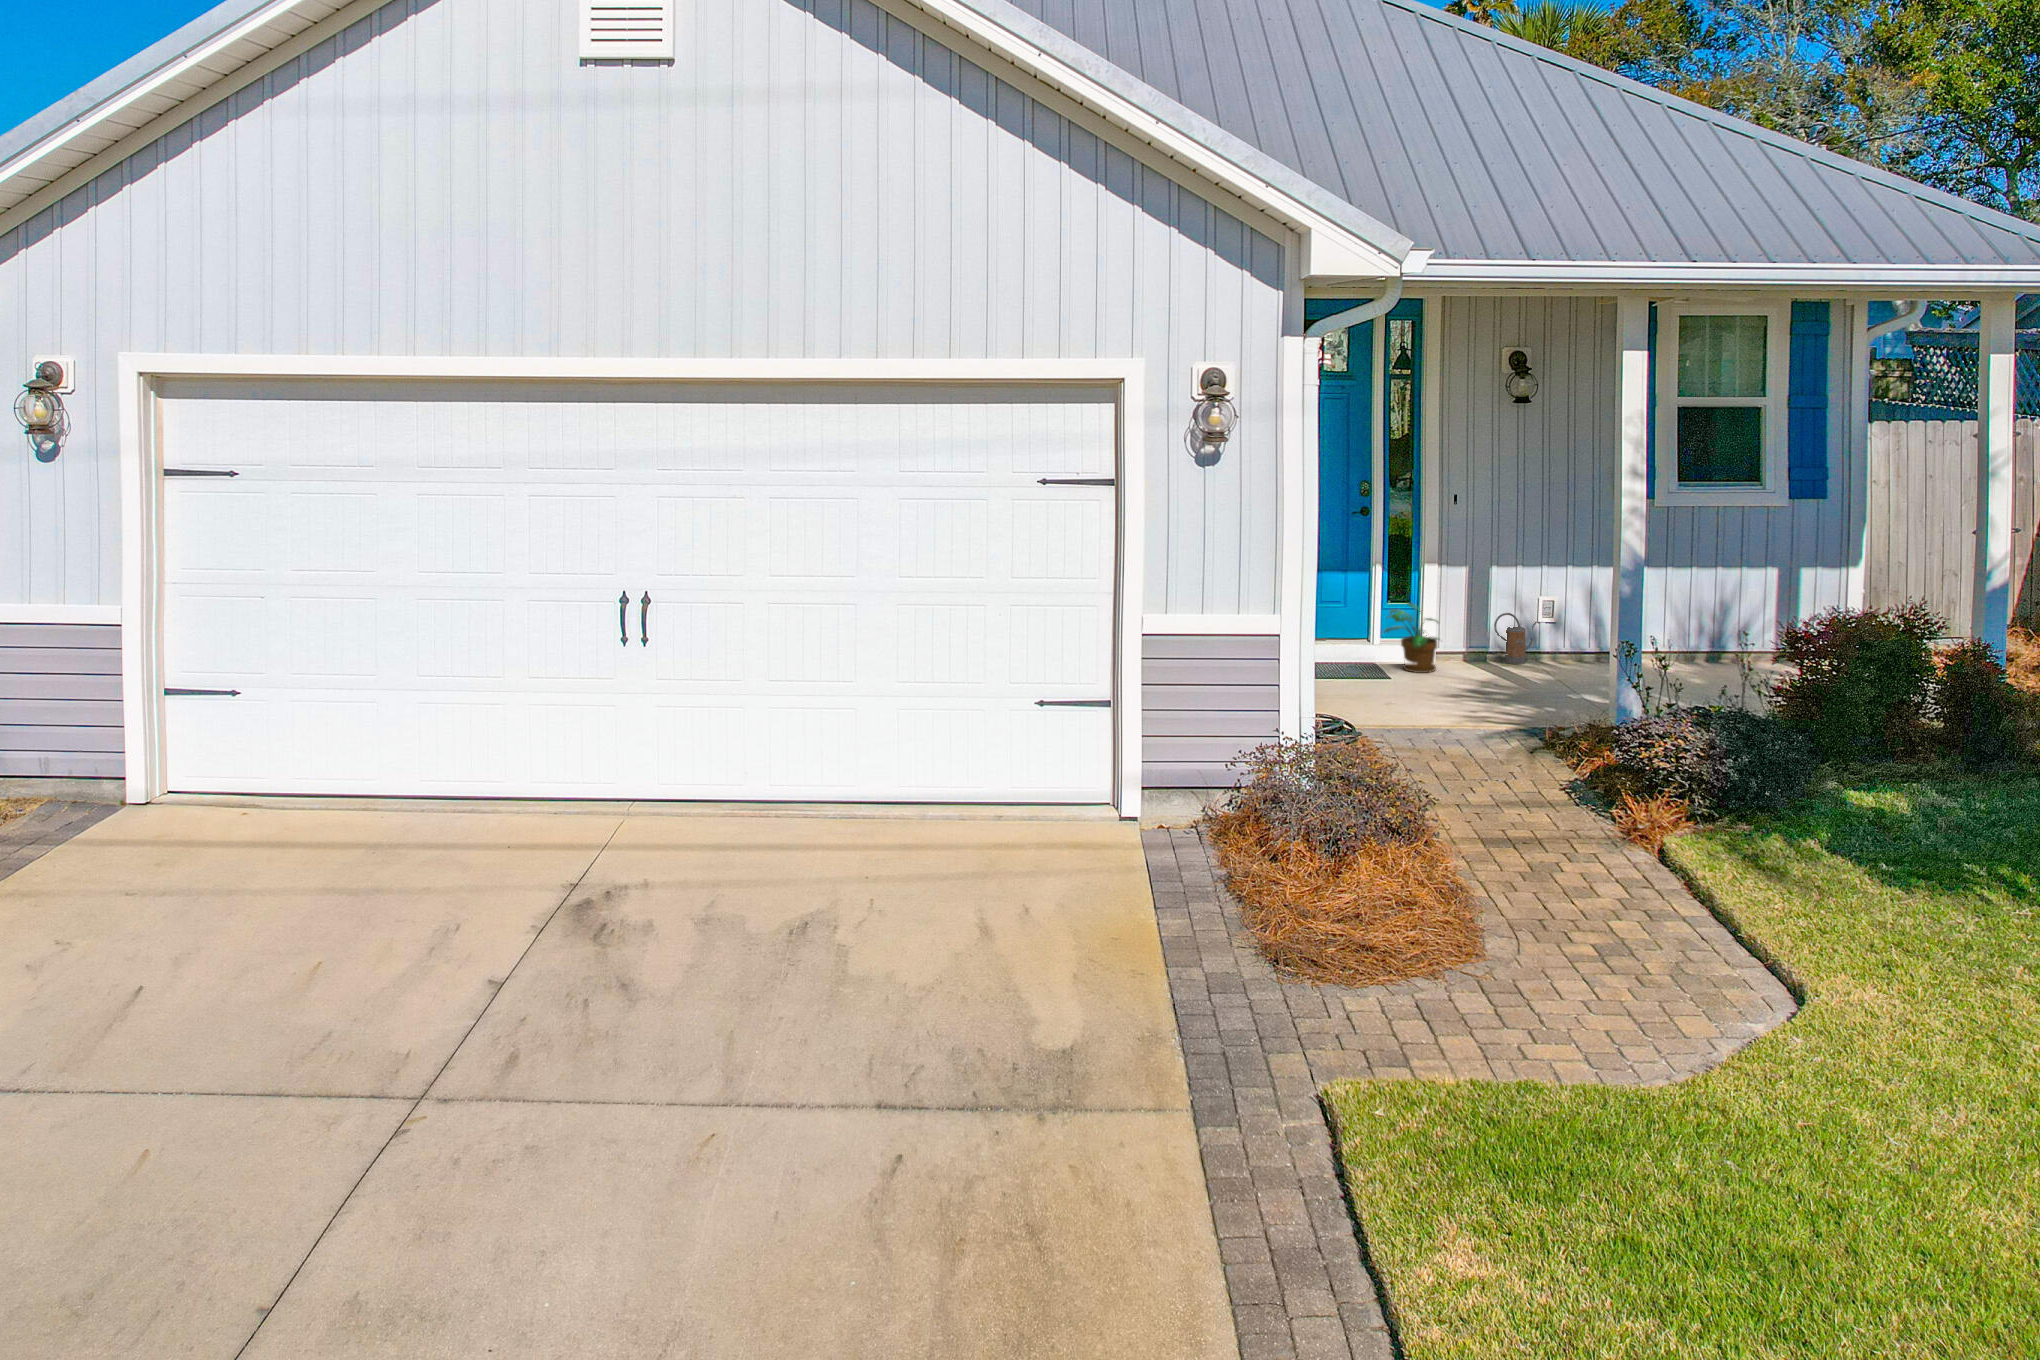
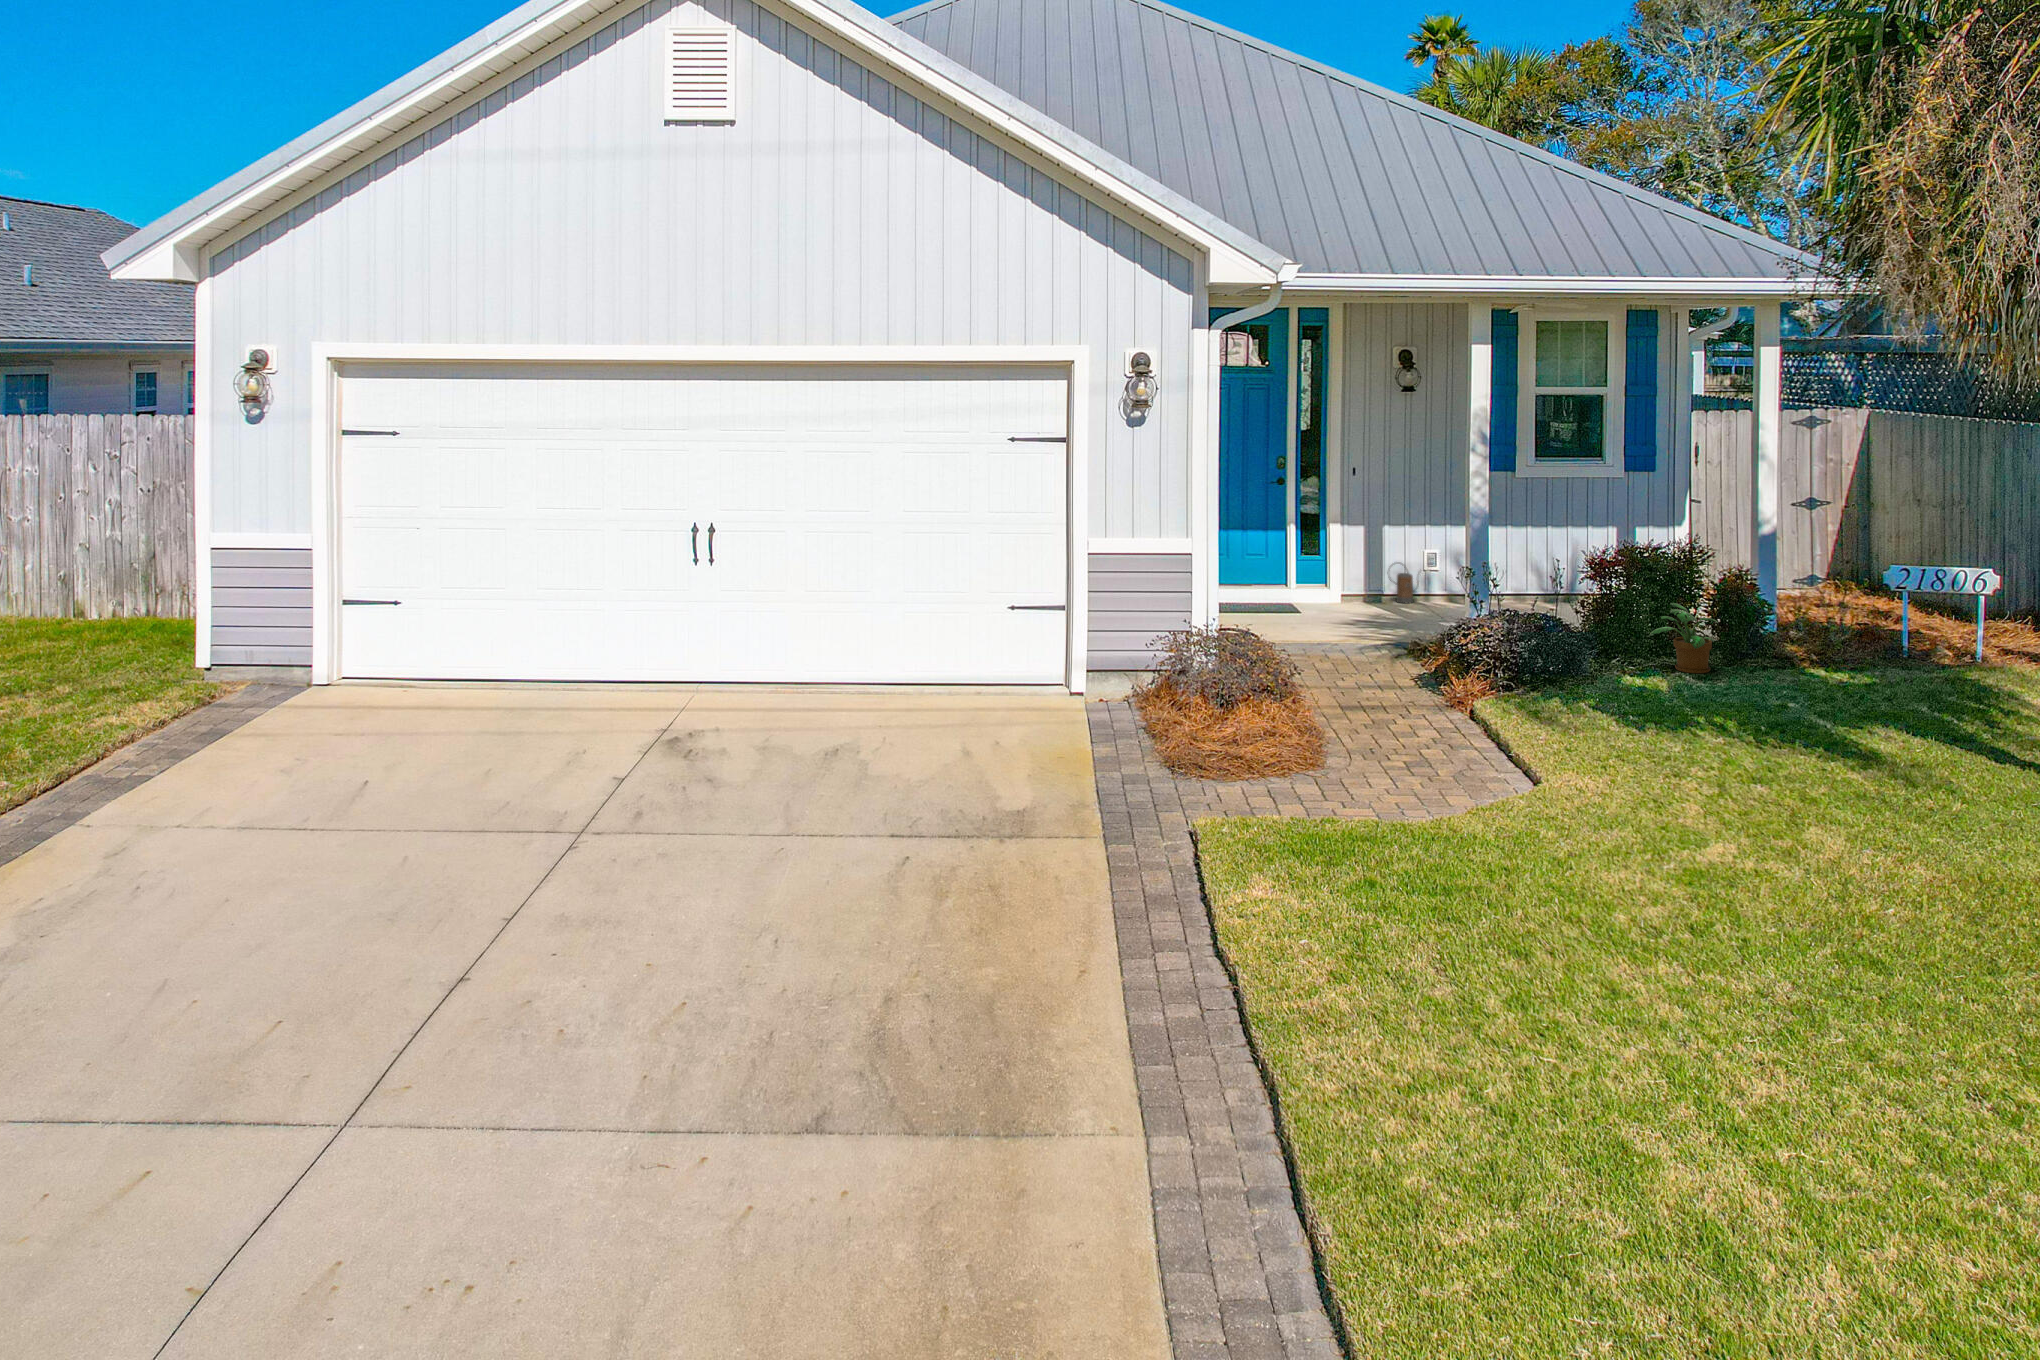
potted plant: present [1382,603,1440,673] -> present [1650,603,1718,673]

